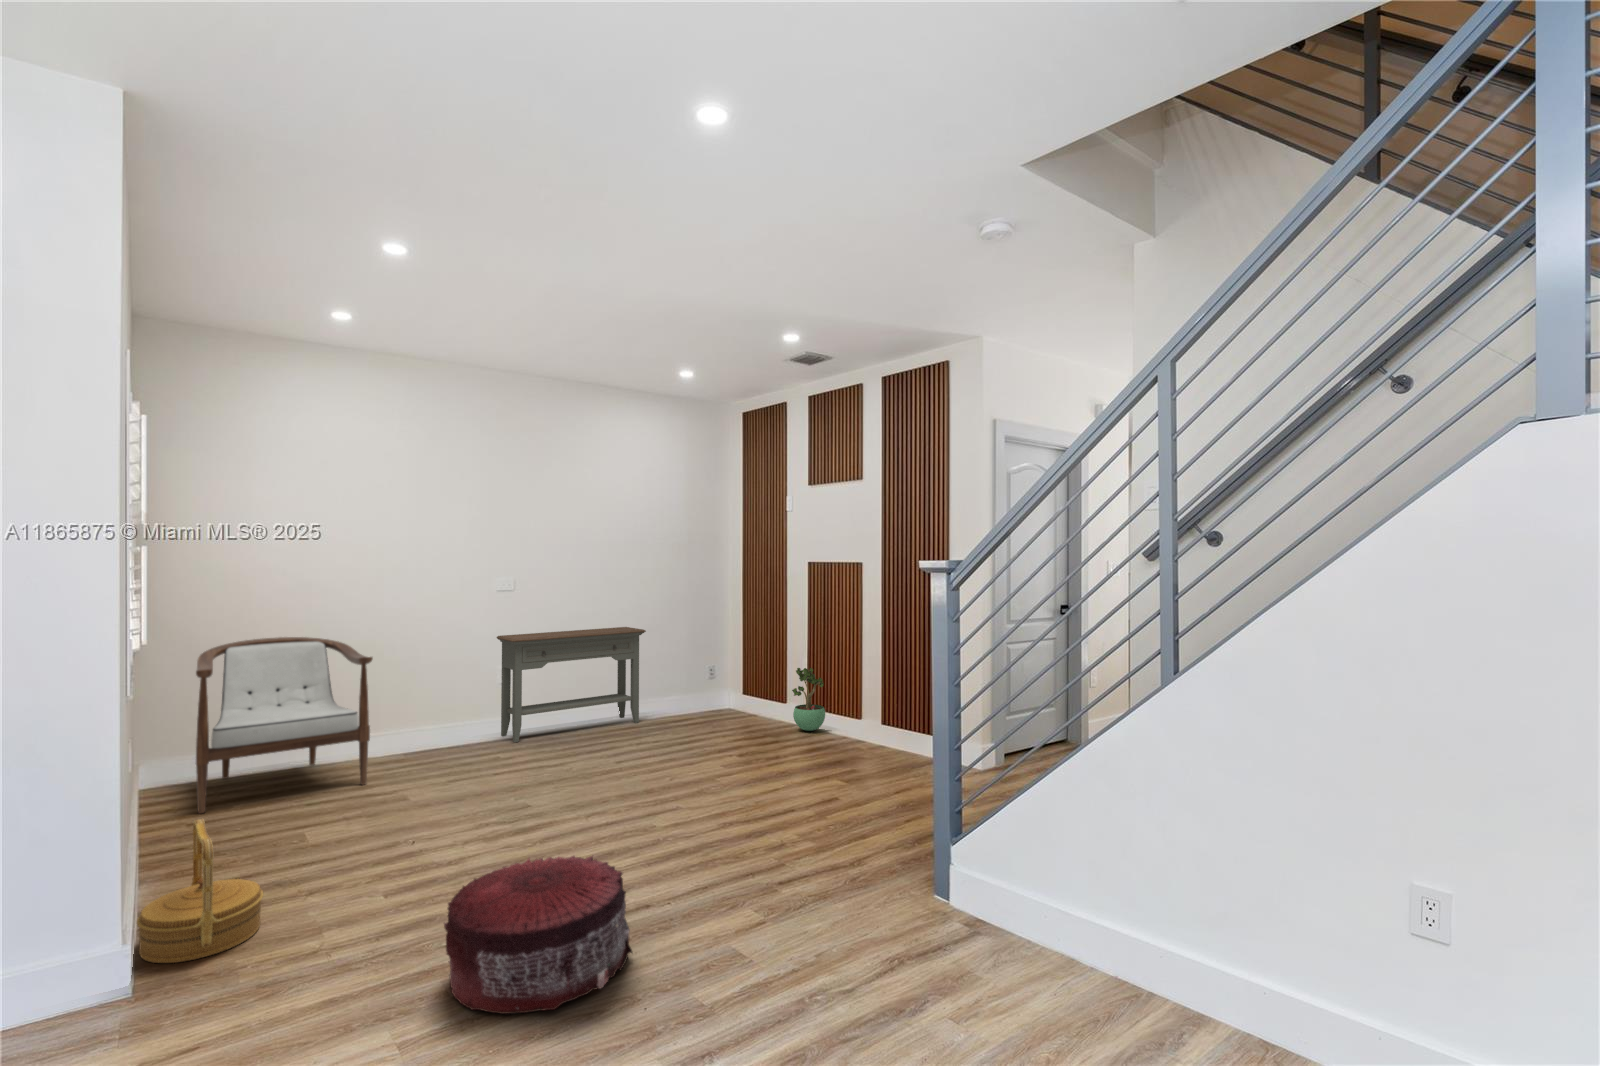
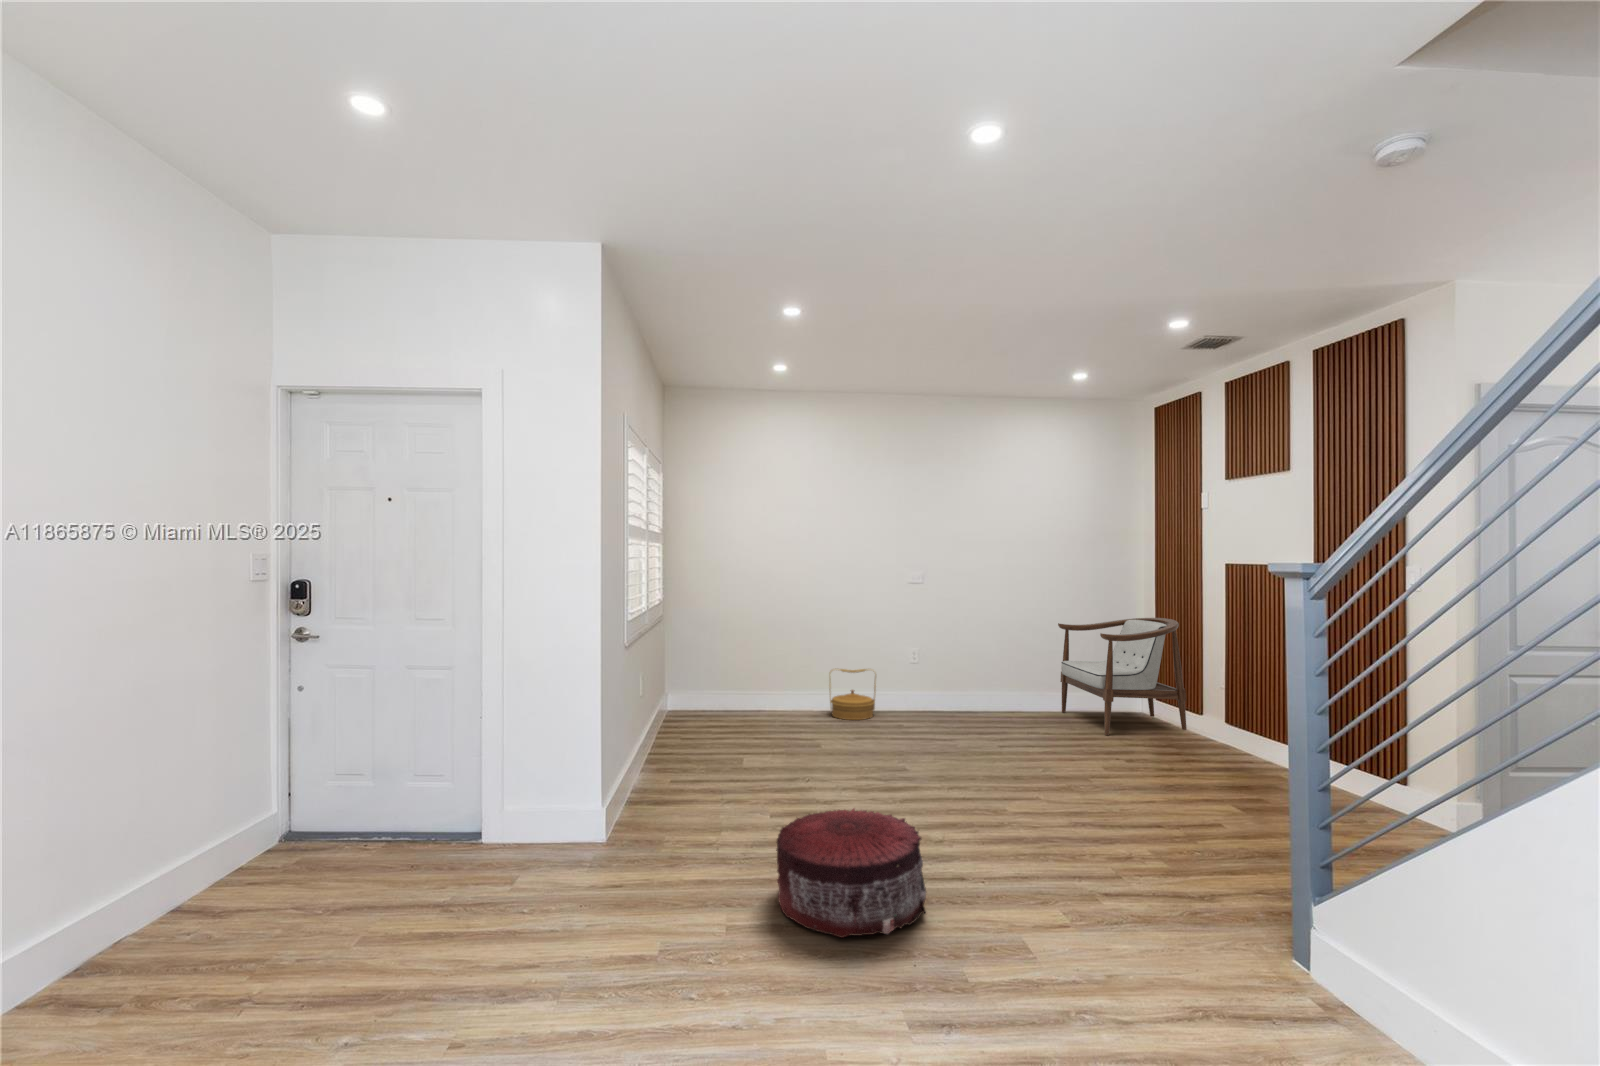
console table: present [497,627,646,742] -> none [907,623,1044,717]
armchair: present [196,637,373,814] -> present [1058,618,1187,735]
potted plant: present [792,668,825,731] -> none [1202,680,1244,751]
woven basket: present [137,819,263,963] -> present [830,669,876,720]

